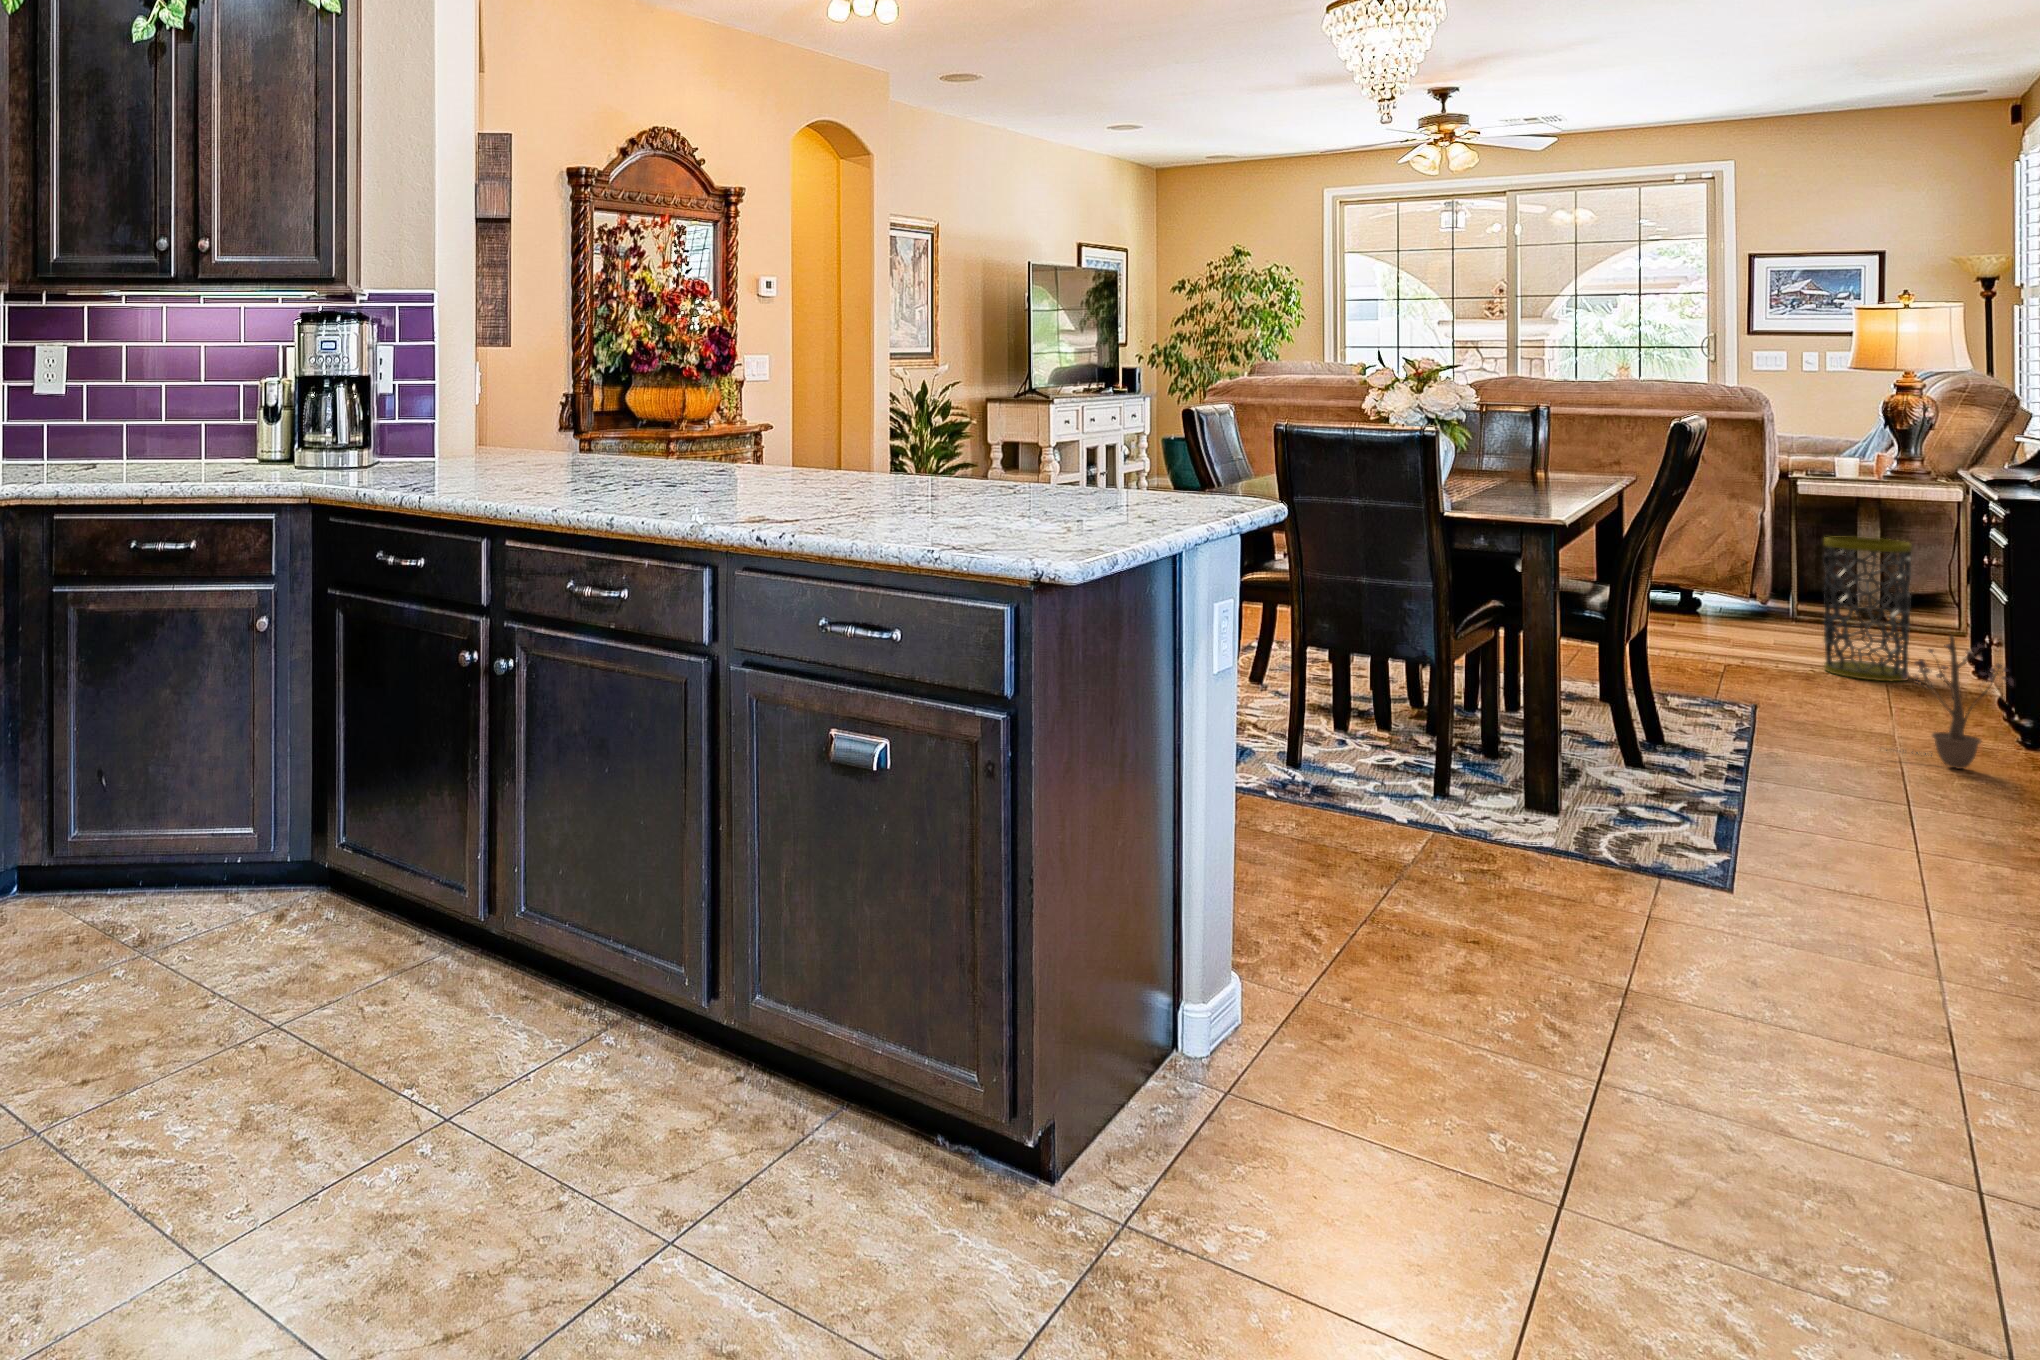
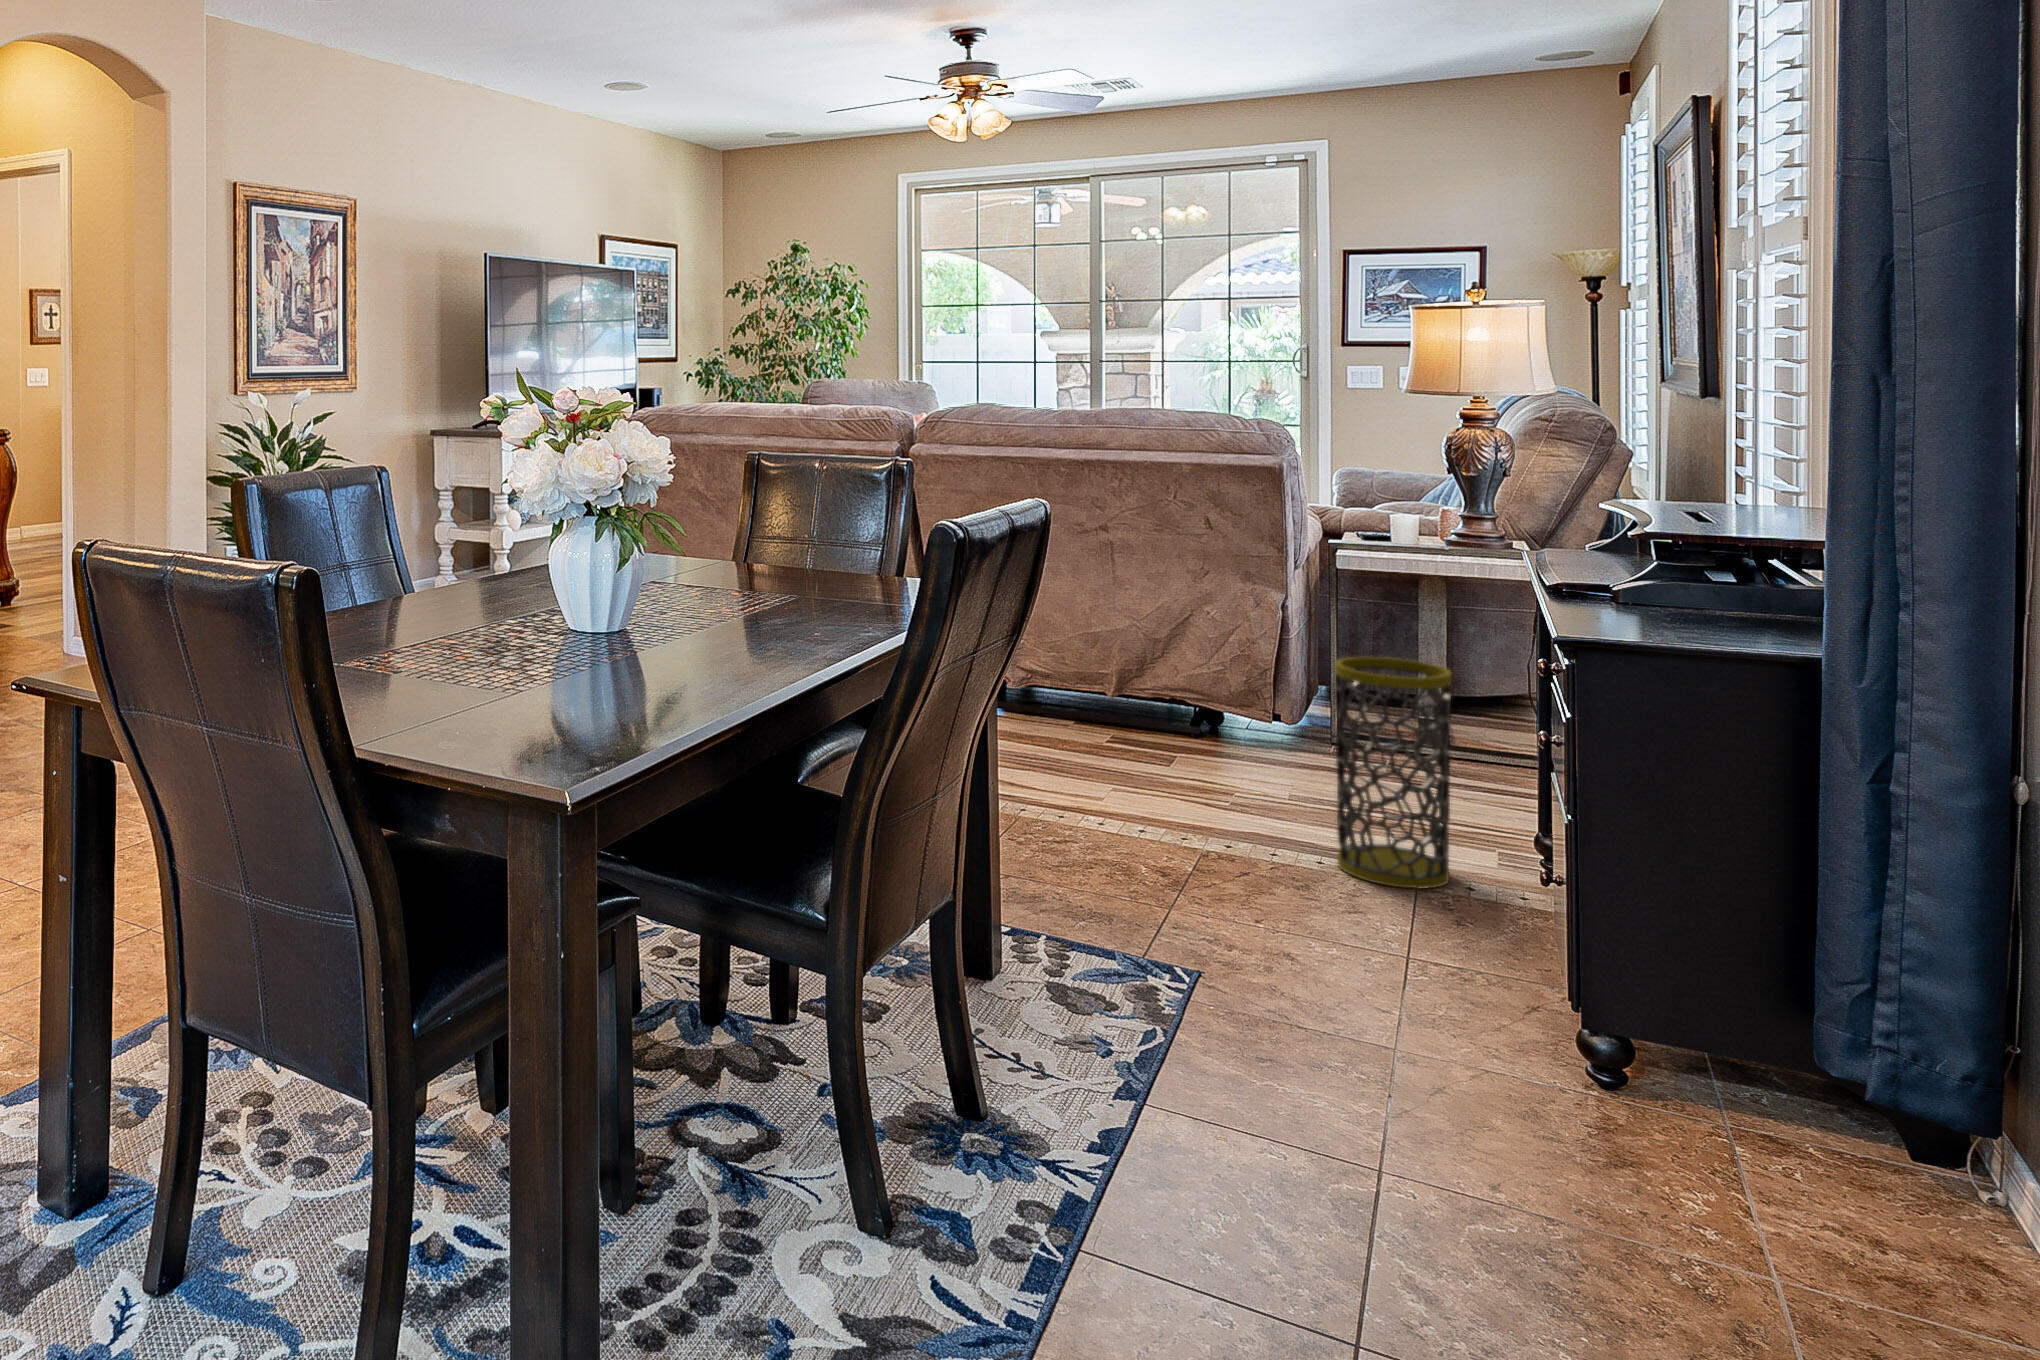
decorative plant: present [1886,635,2014,769] -> none [1348,912,1562,1164]

